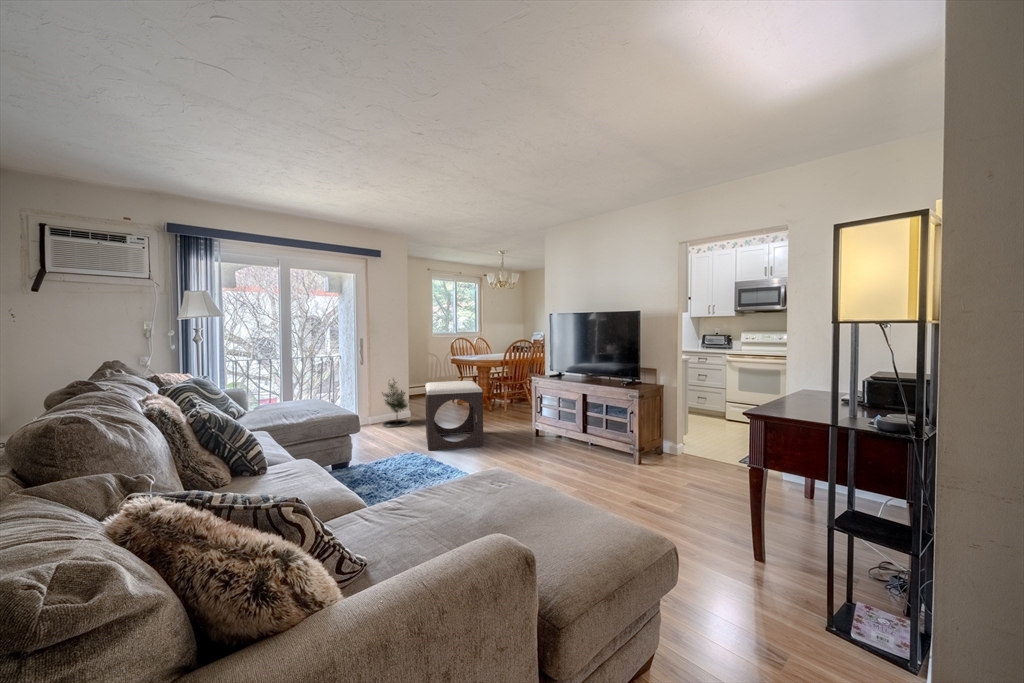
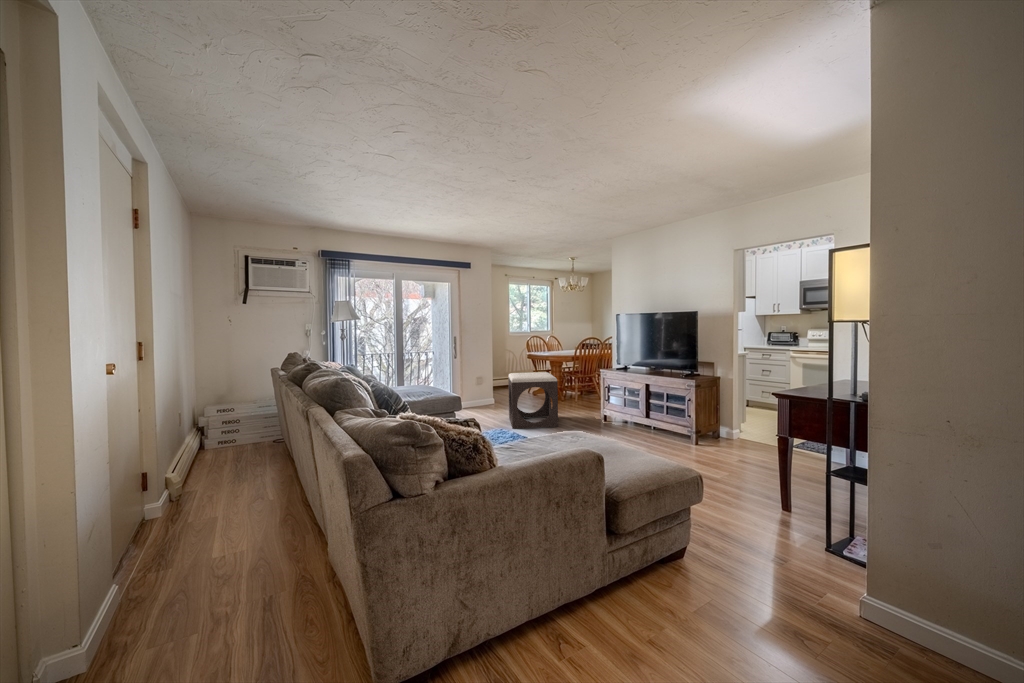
potted tree: present [382,379,410,427] -> none [470,369,495,411]

